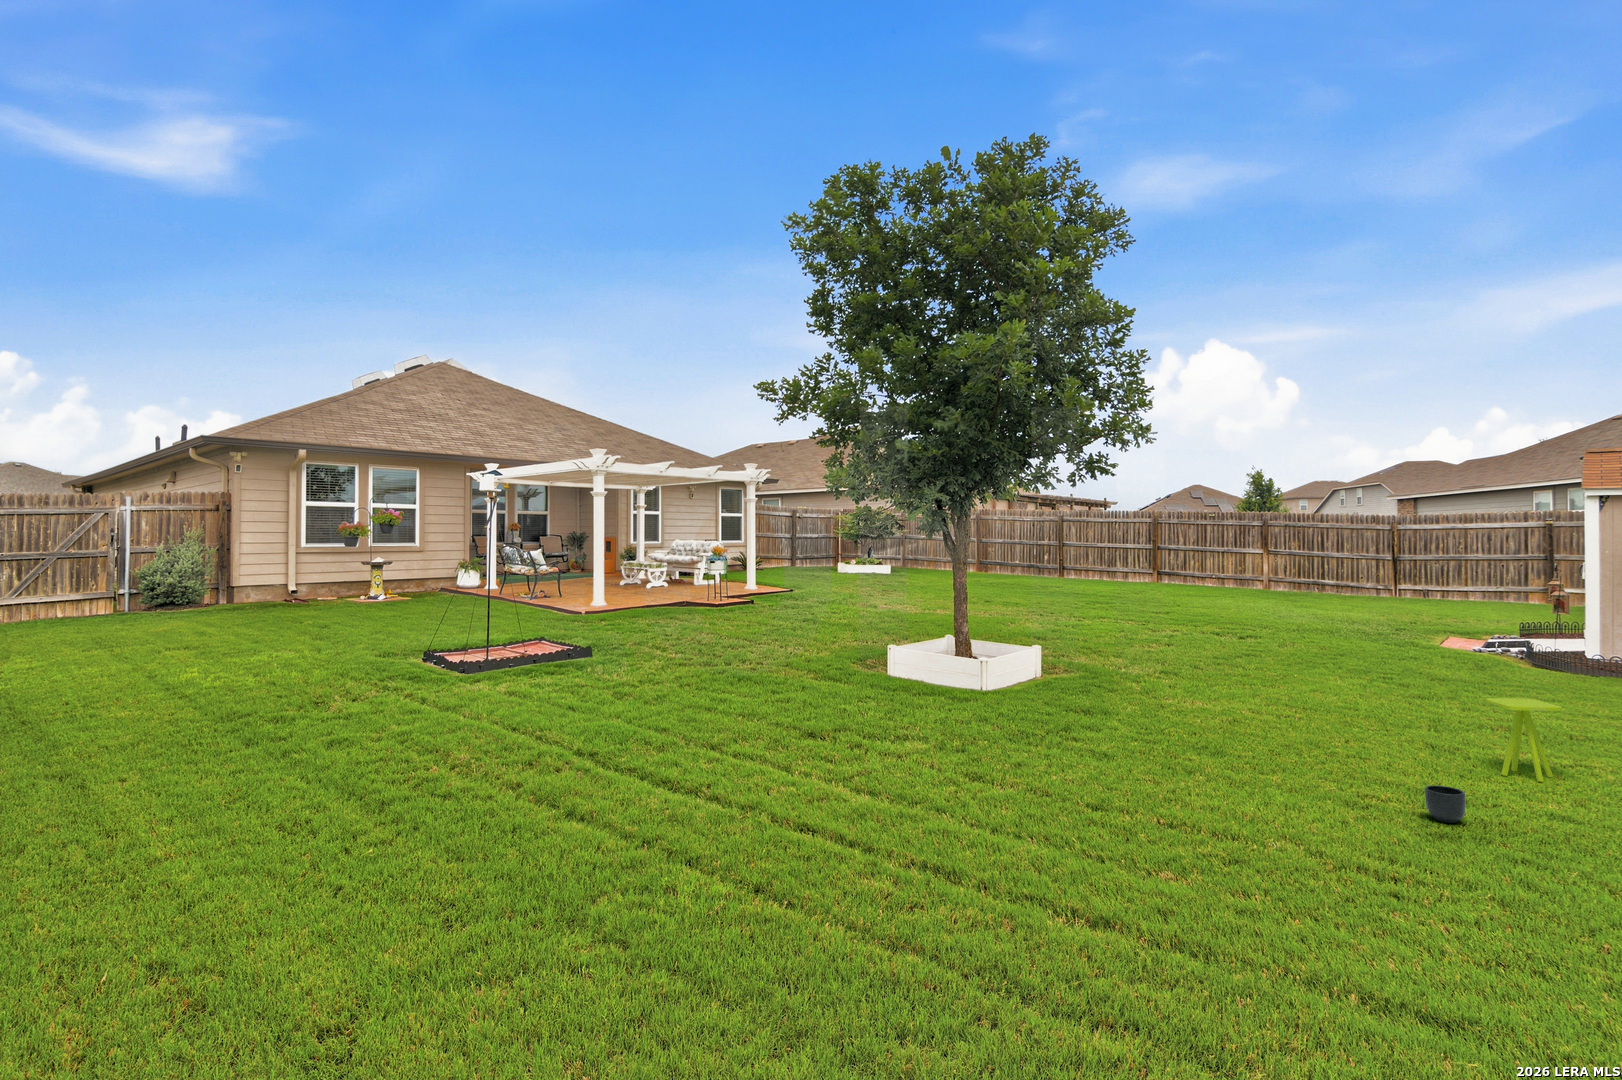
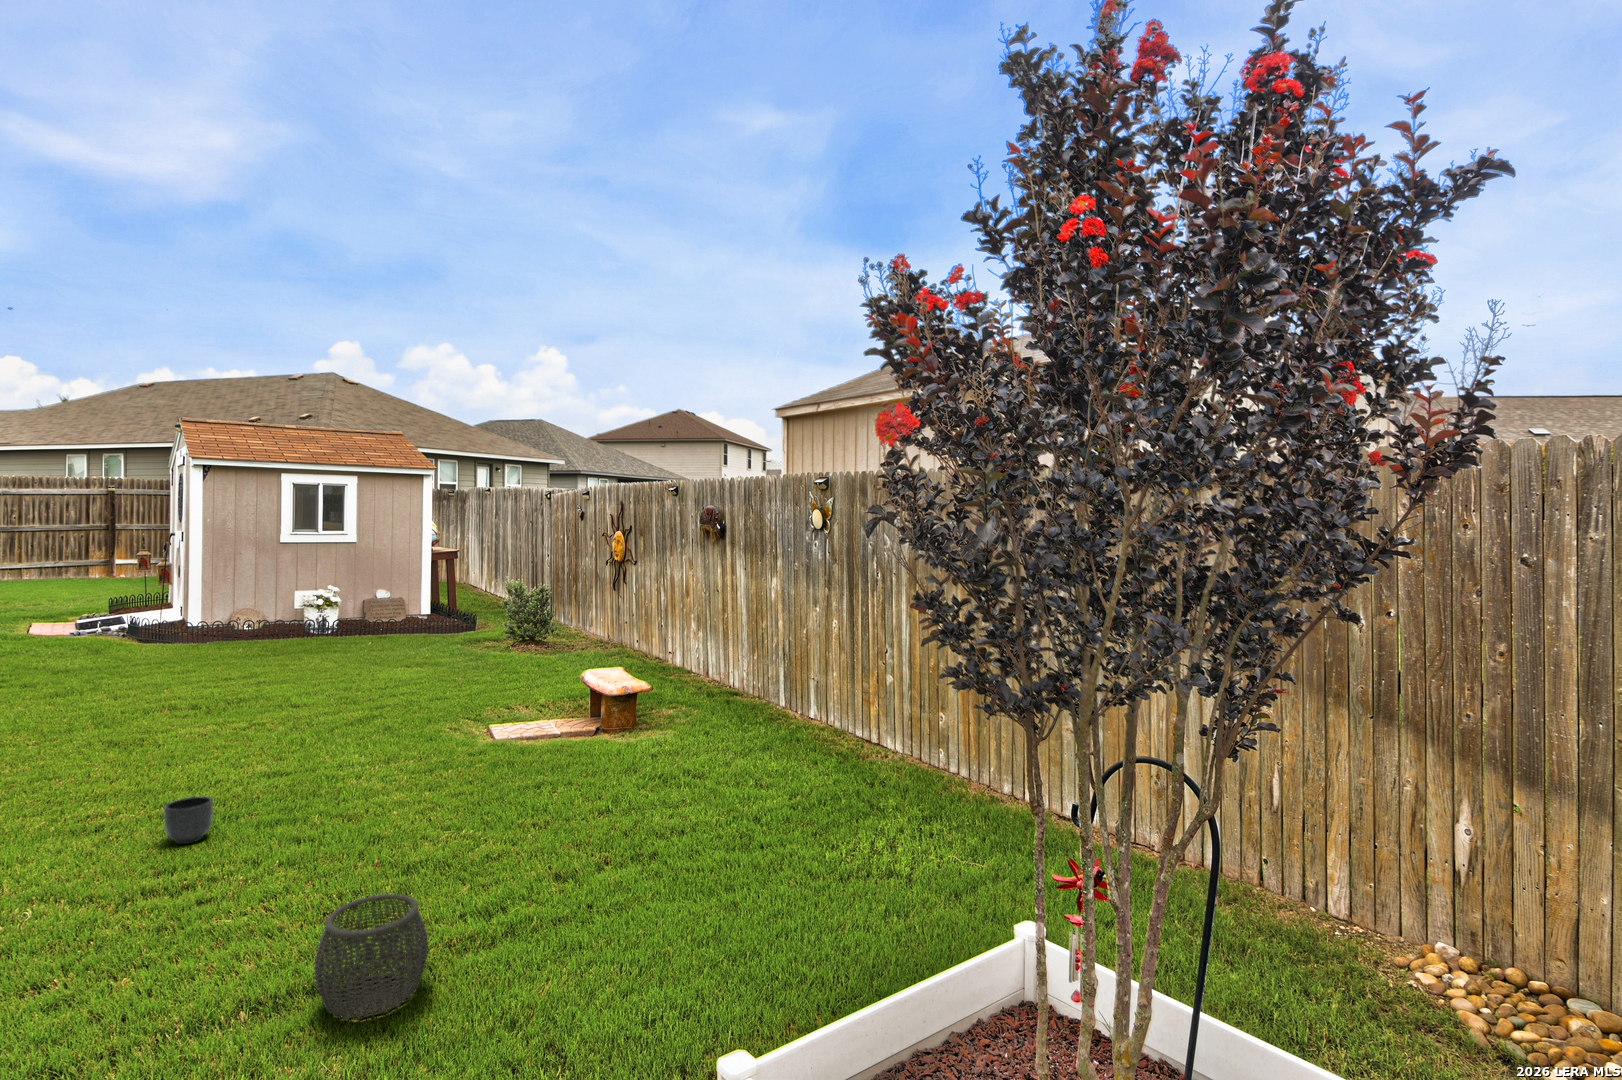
side table: present [1485,698,1562,782] -> none [186,673,265,766]
woven basket: none [1437,888,1552,994] -> present [314,894,429,1020]

